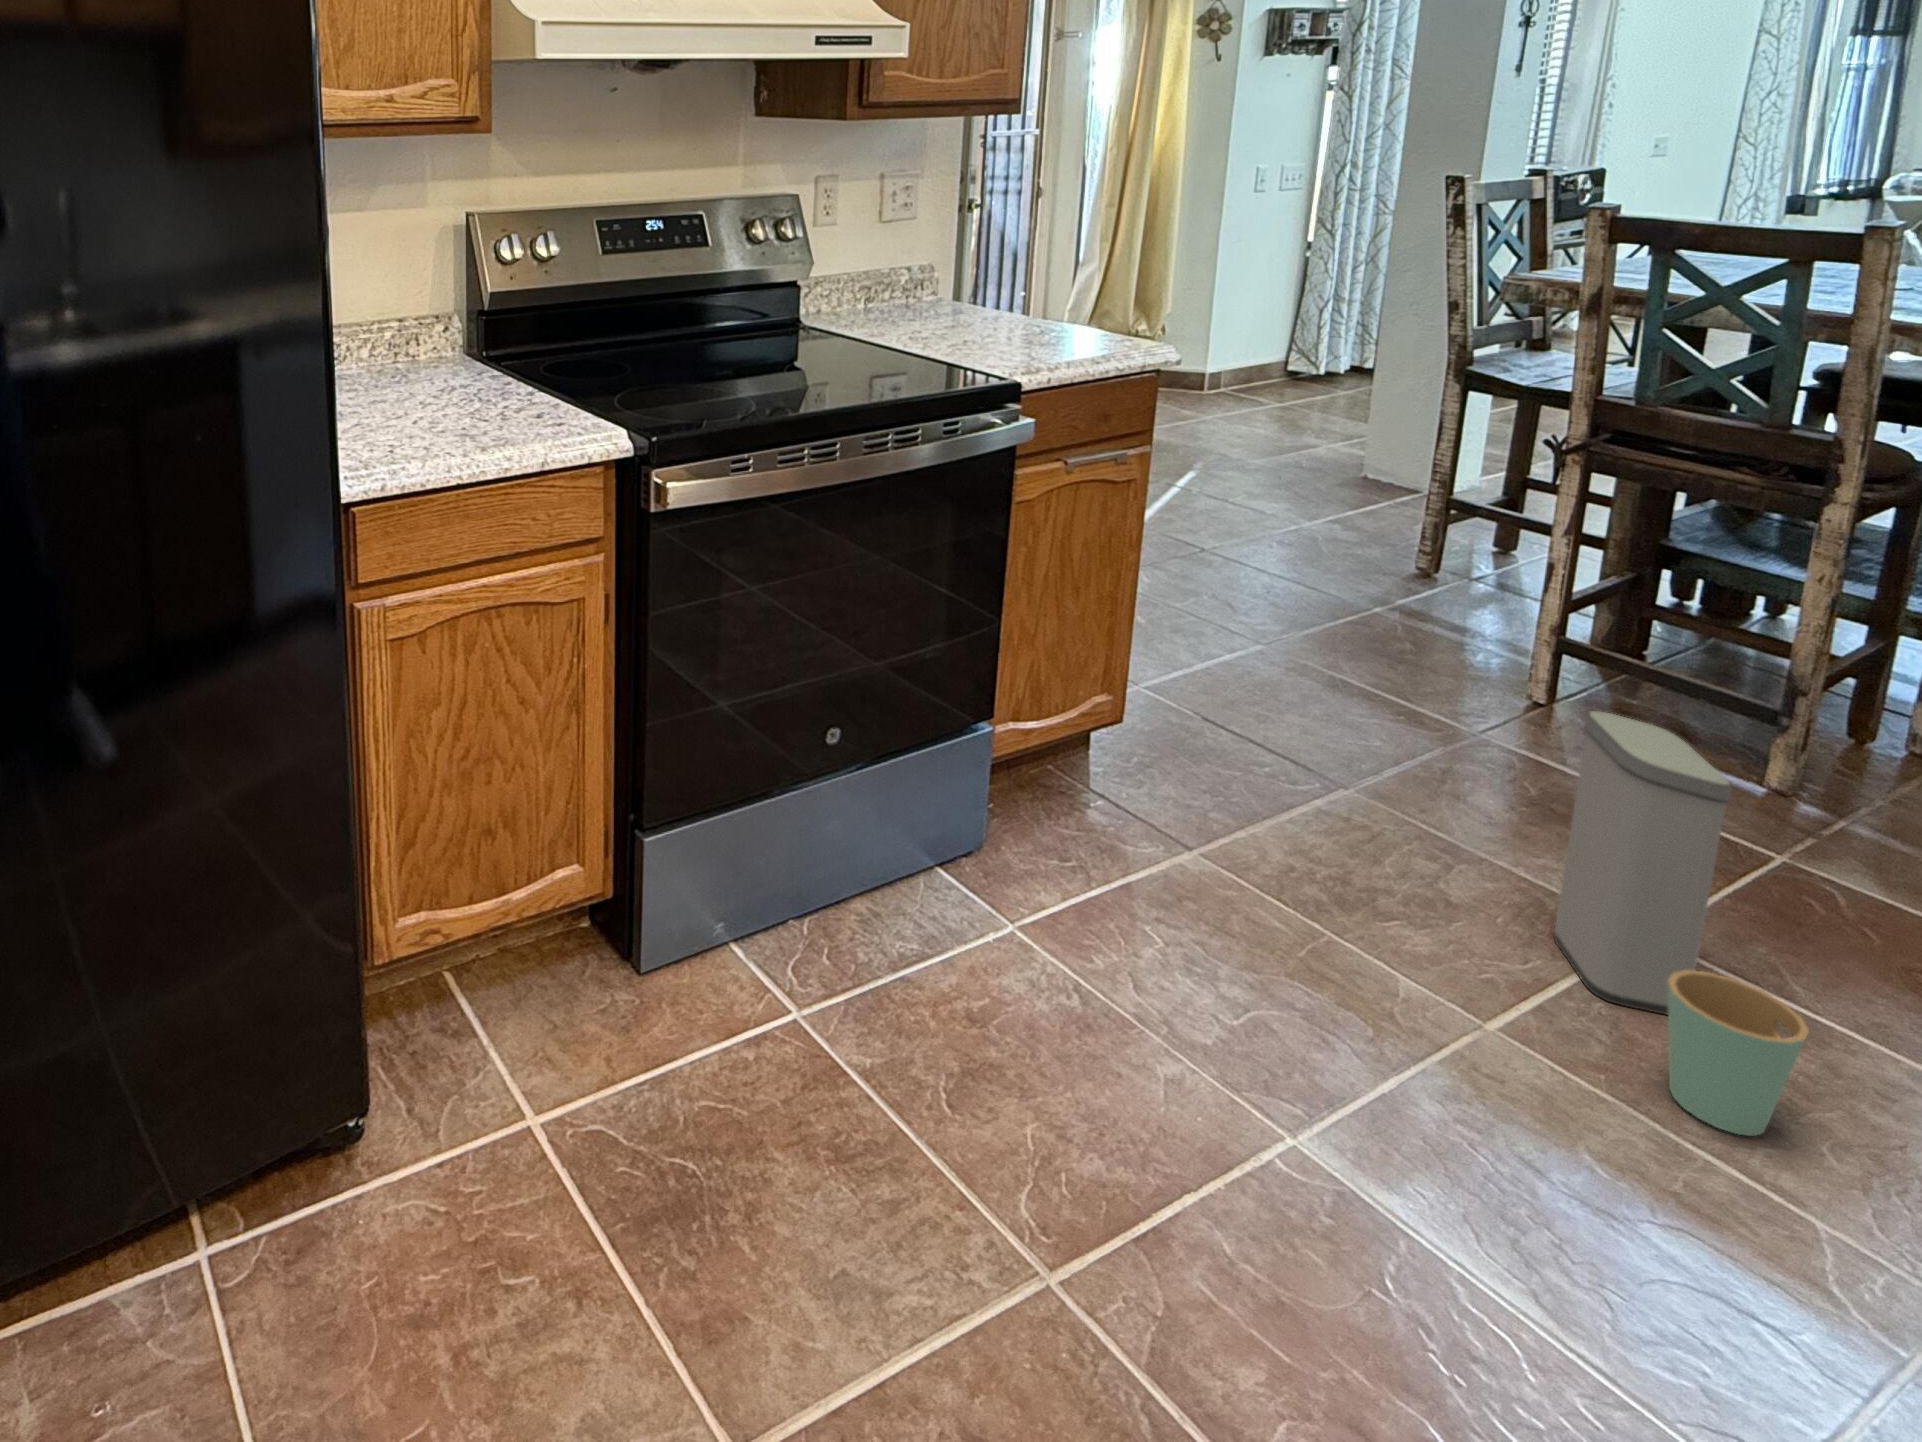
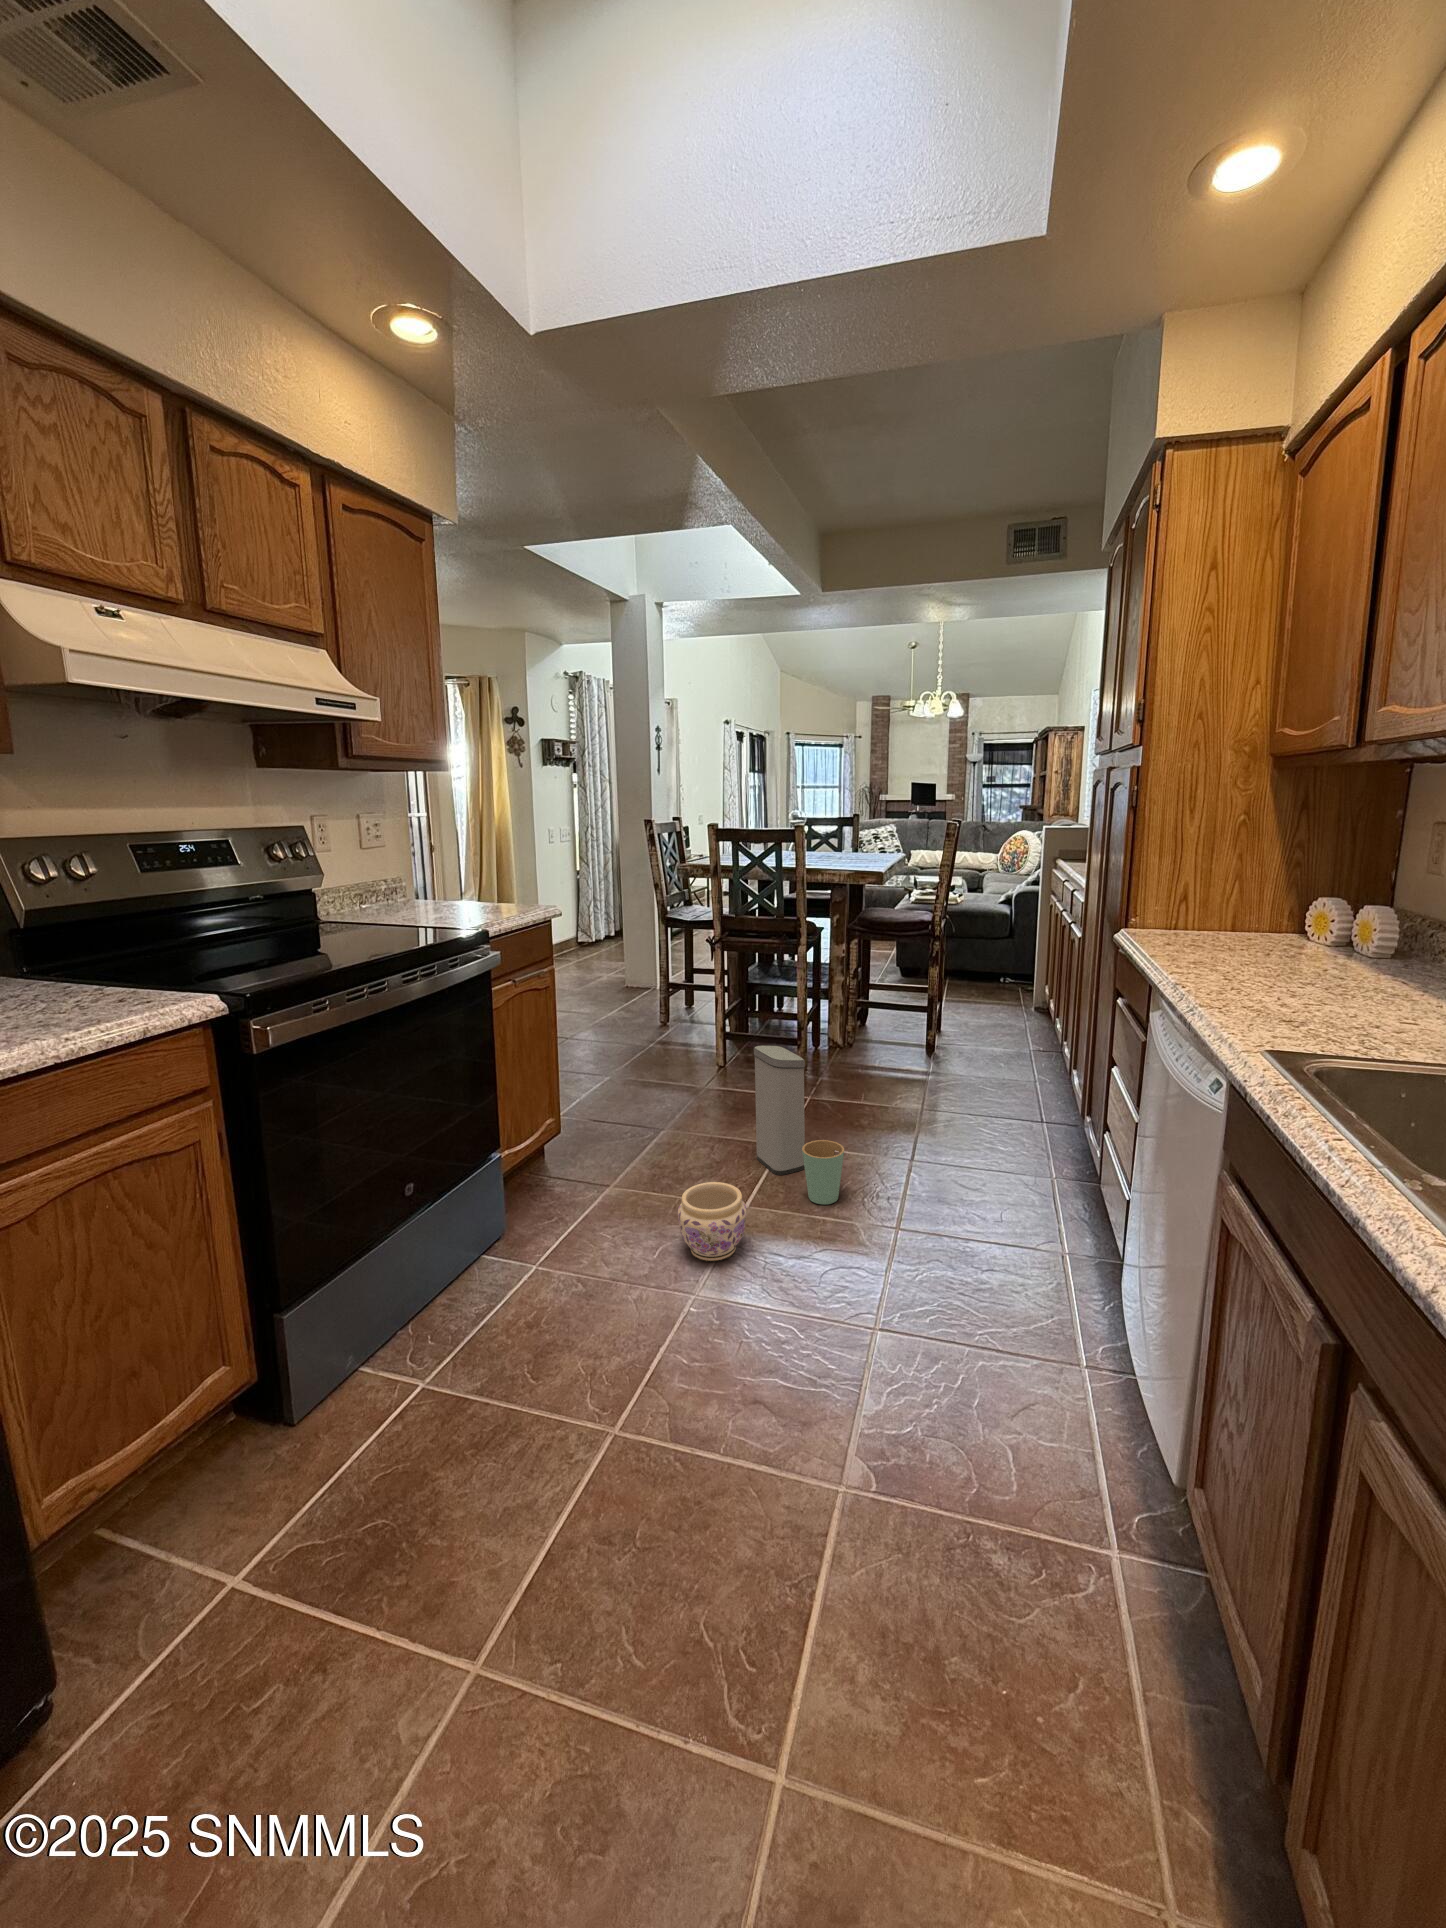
planter: none [1294,935,1463,1110] -> present [678,1182,747,1262]

